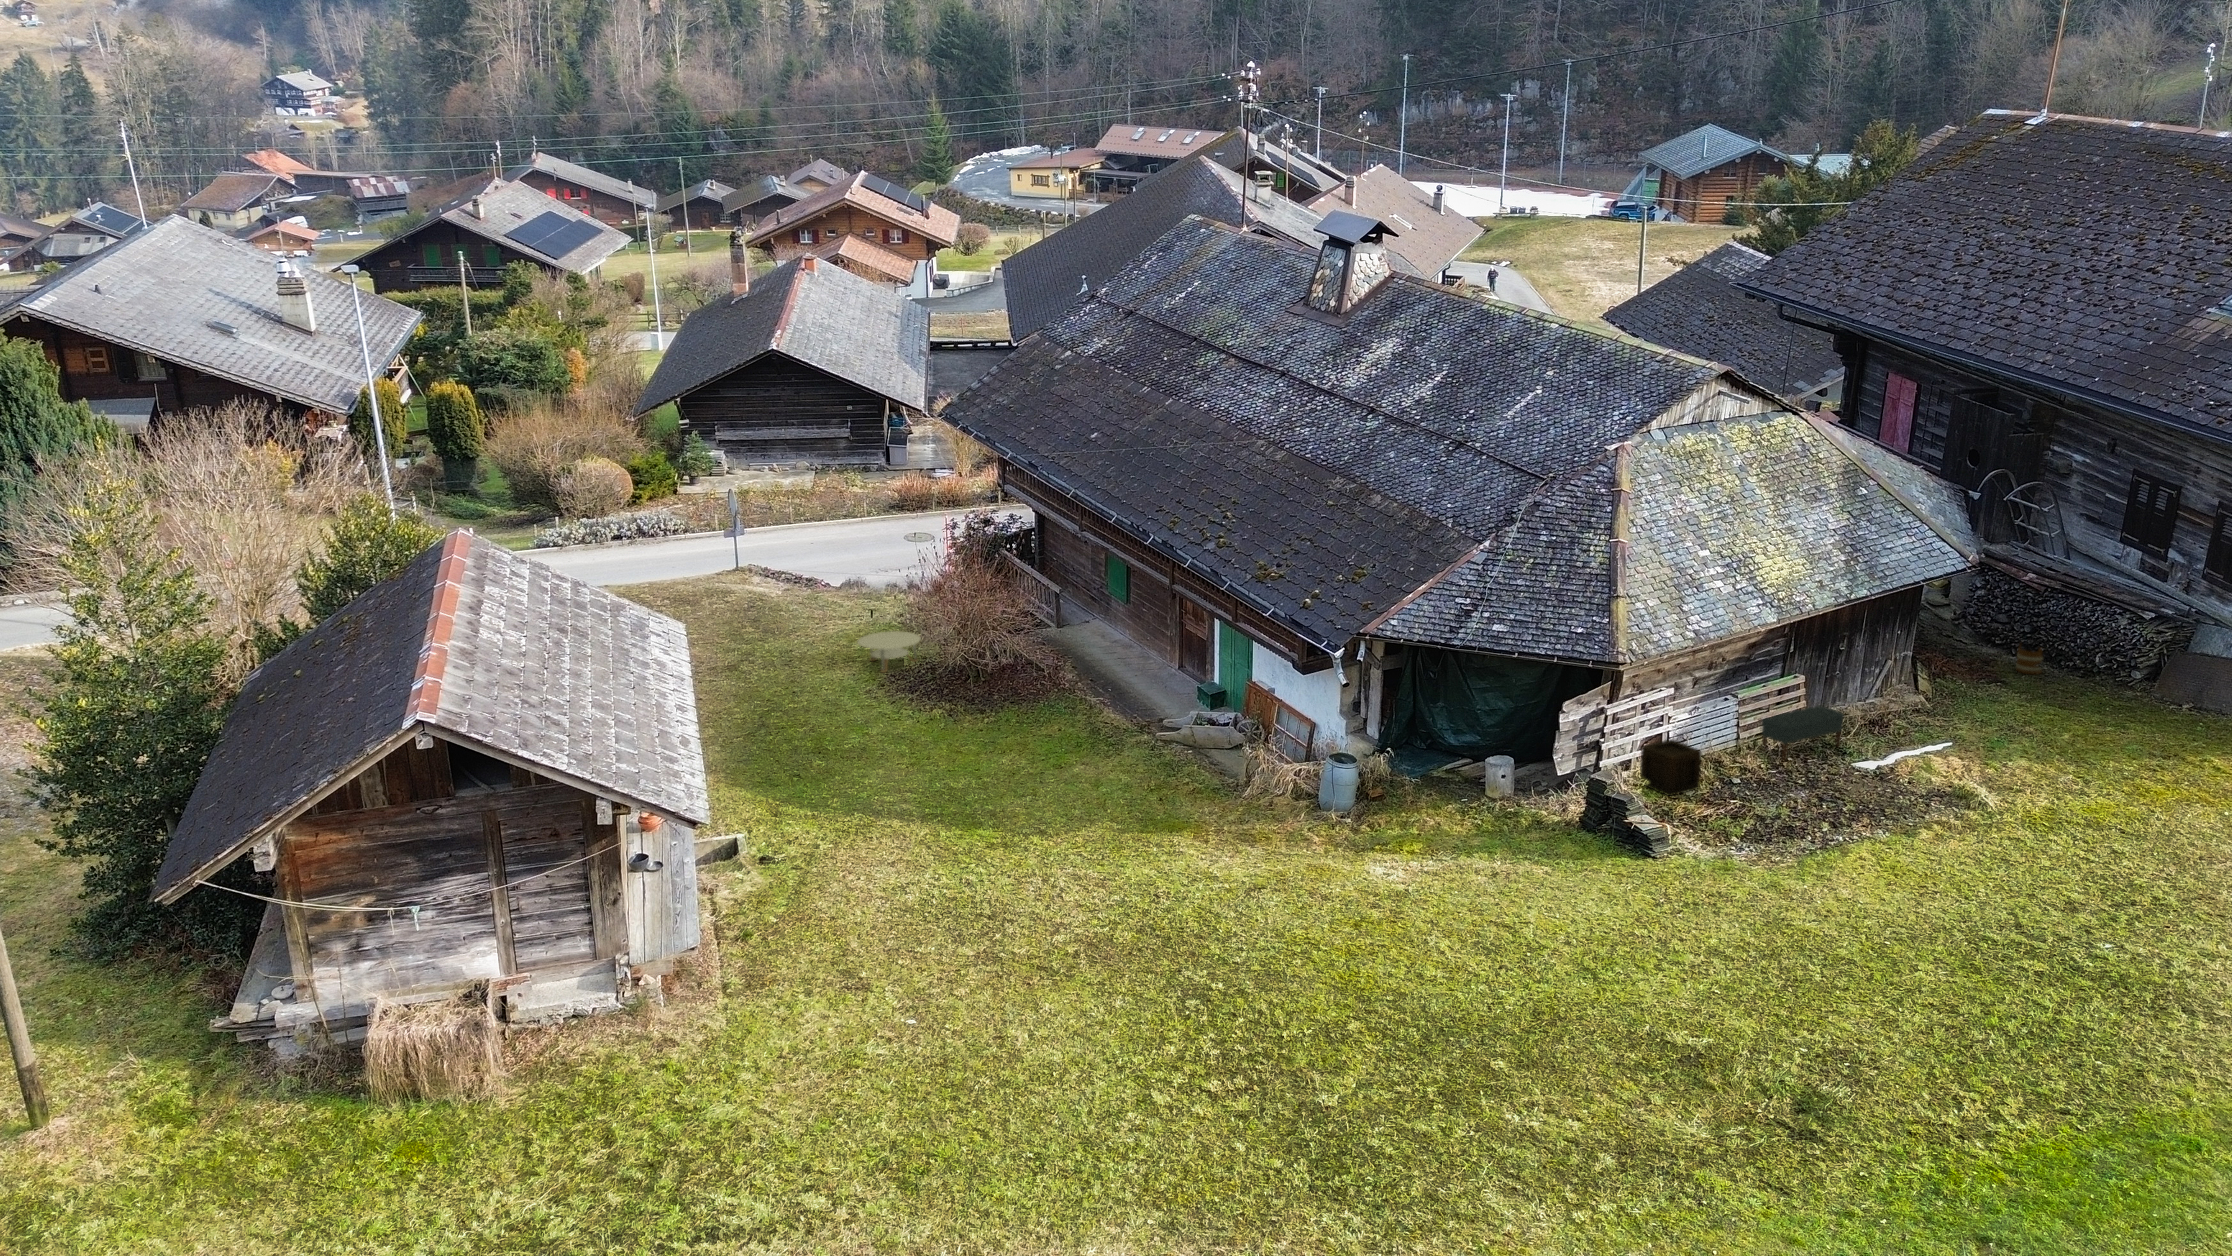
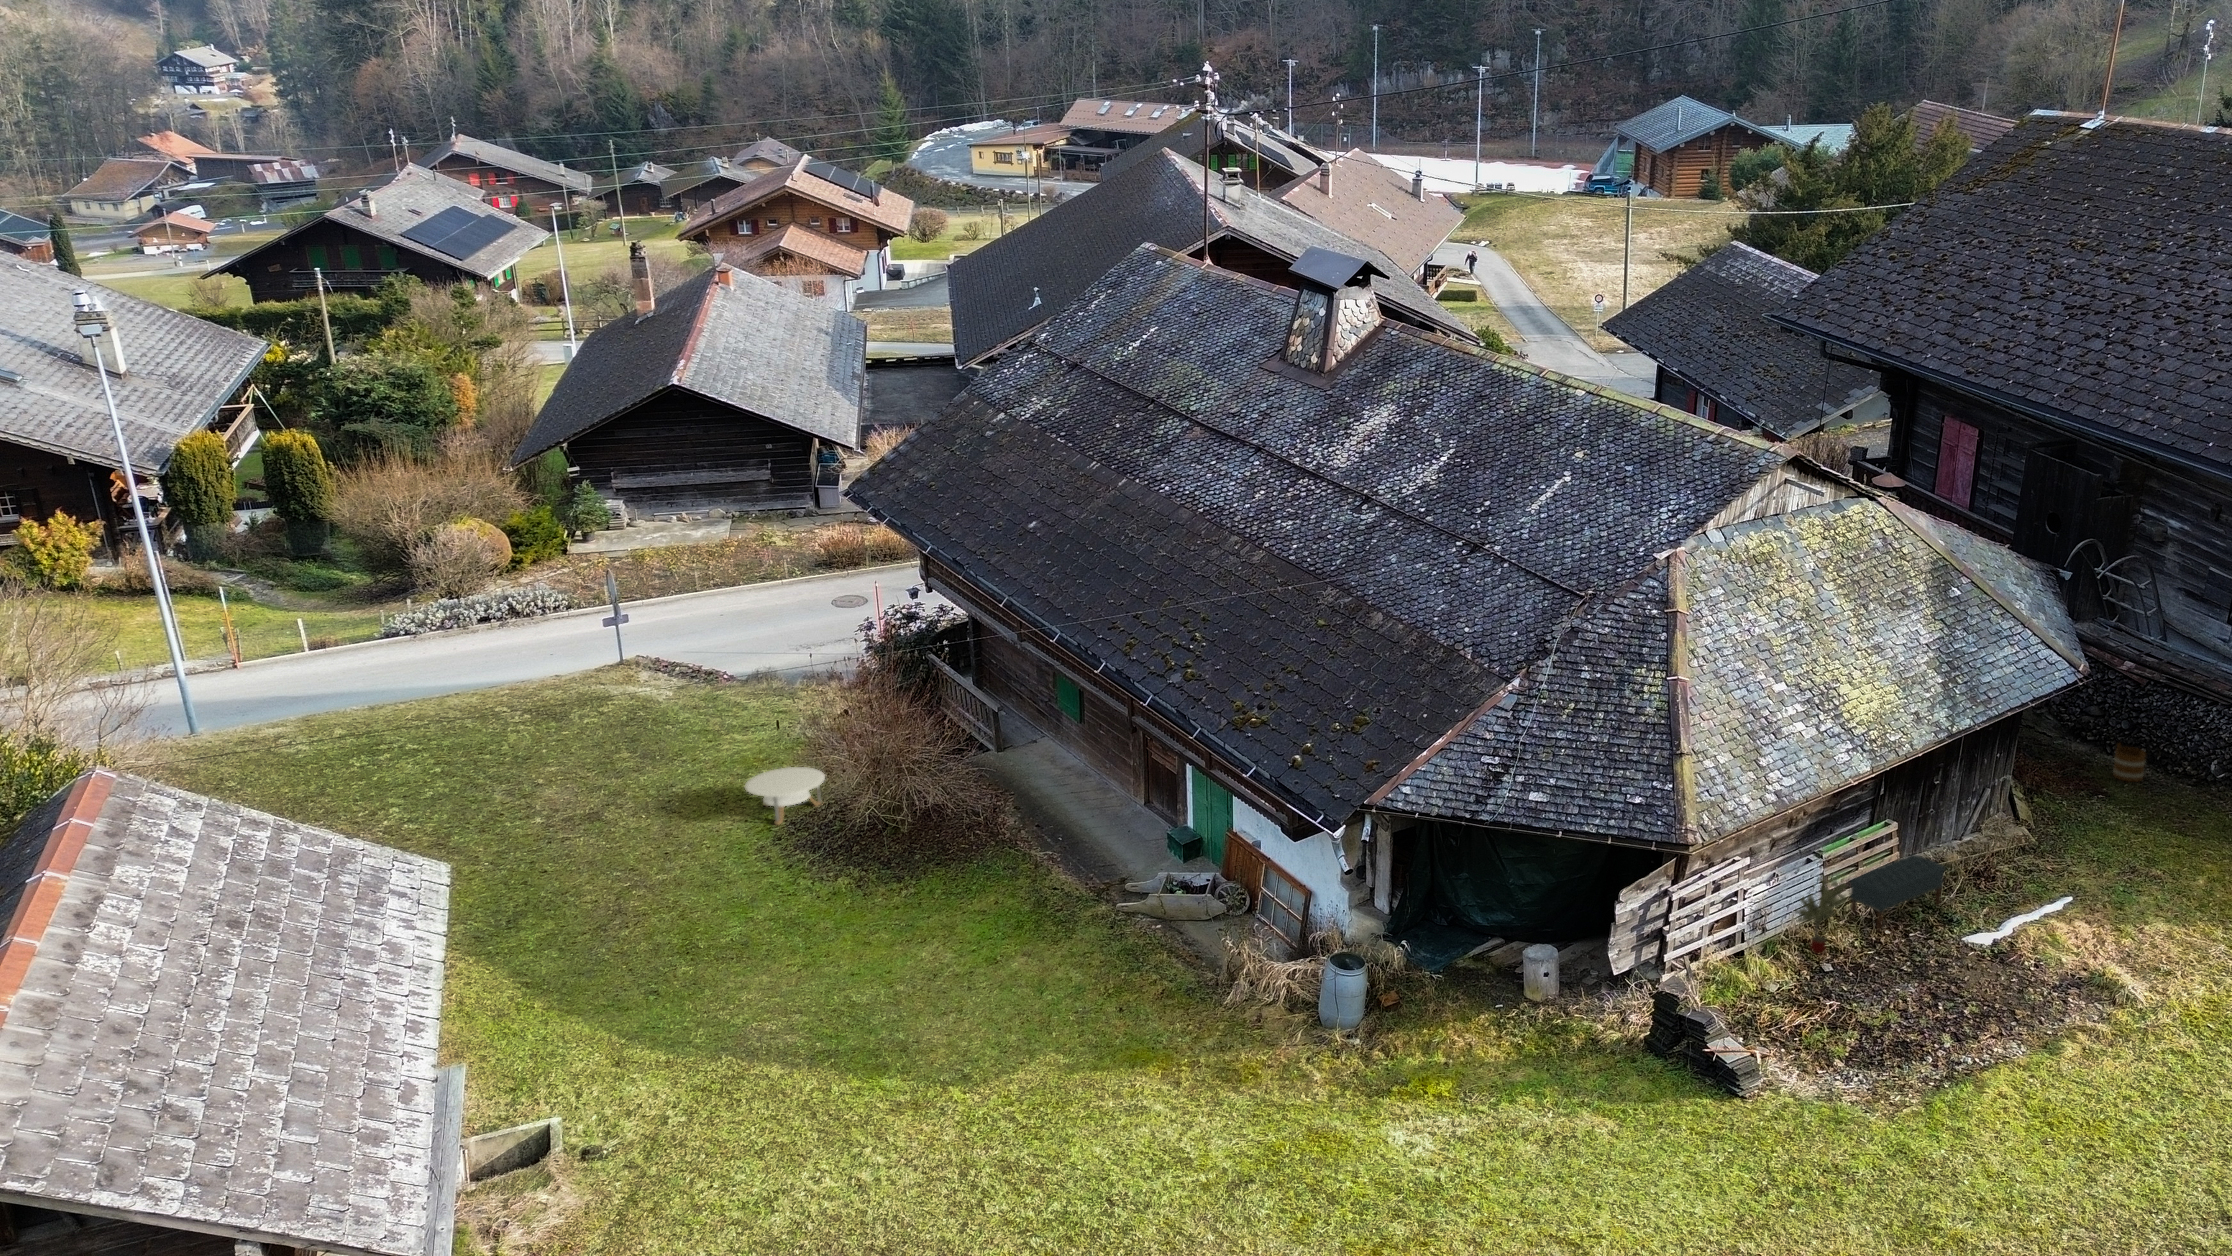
potted tree: none [1710,707,1755,773] -> present [1795,876,1846,954]
wooden crate: present [1640,739,1701,796] -> none [1712,918,1788,998]

